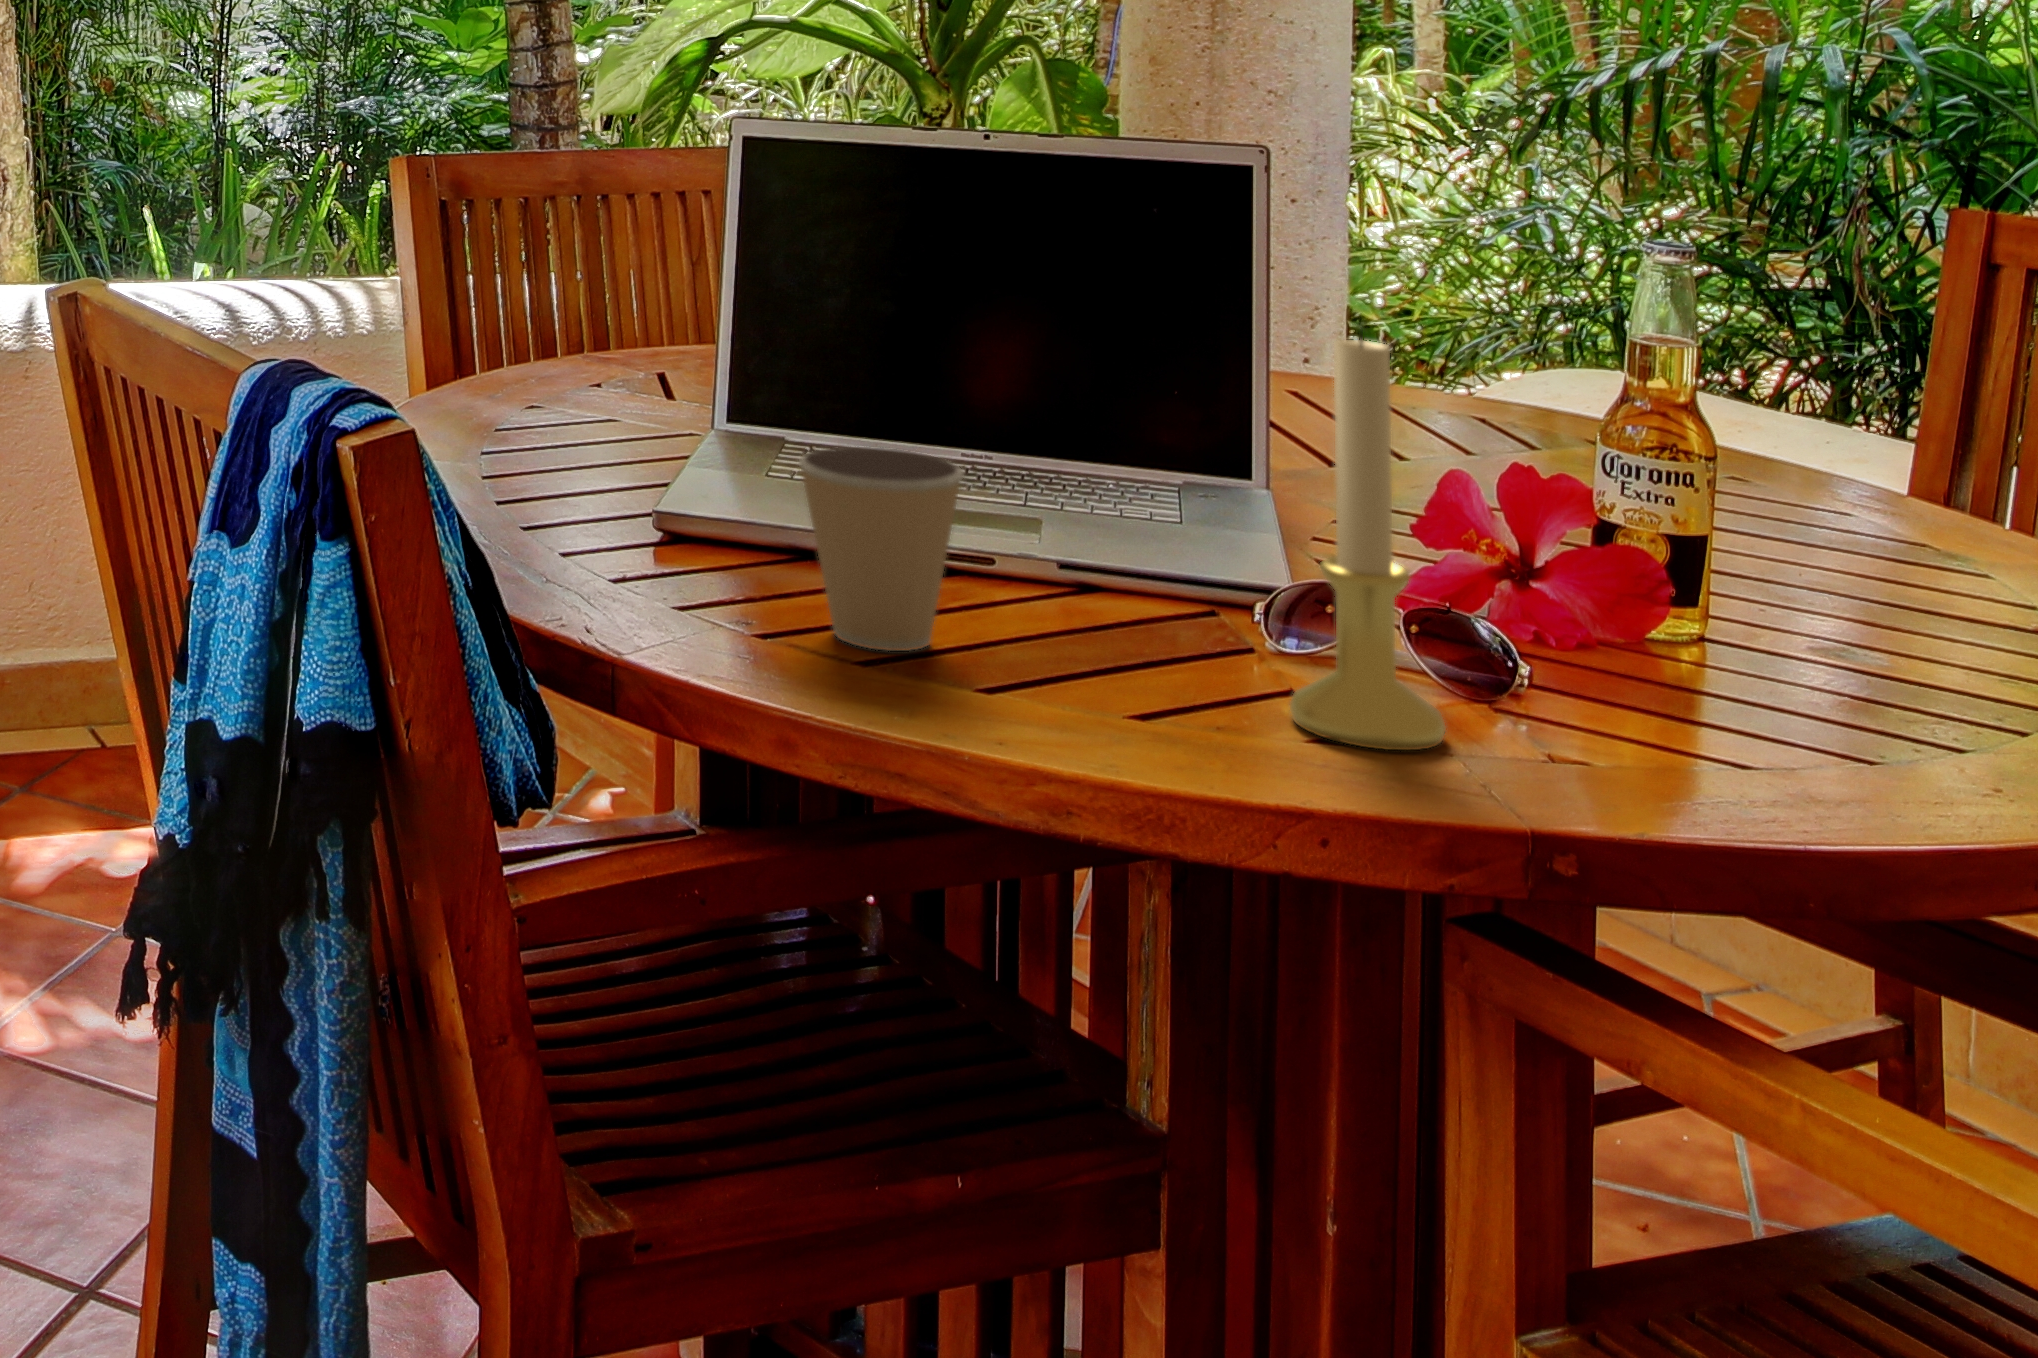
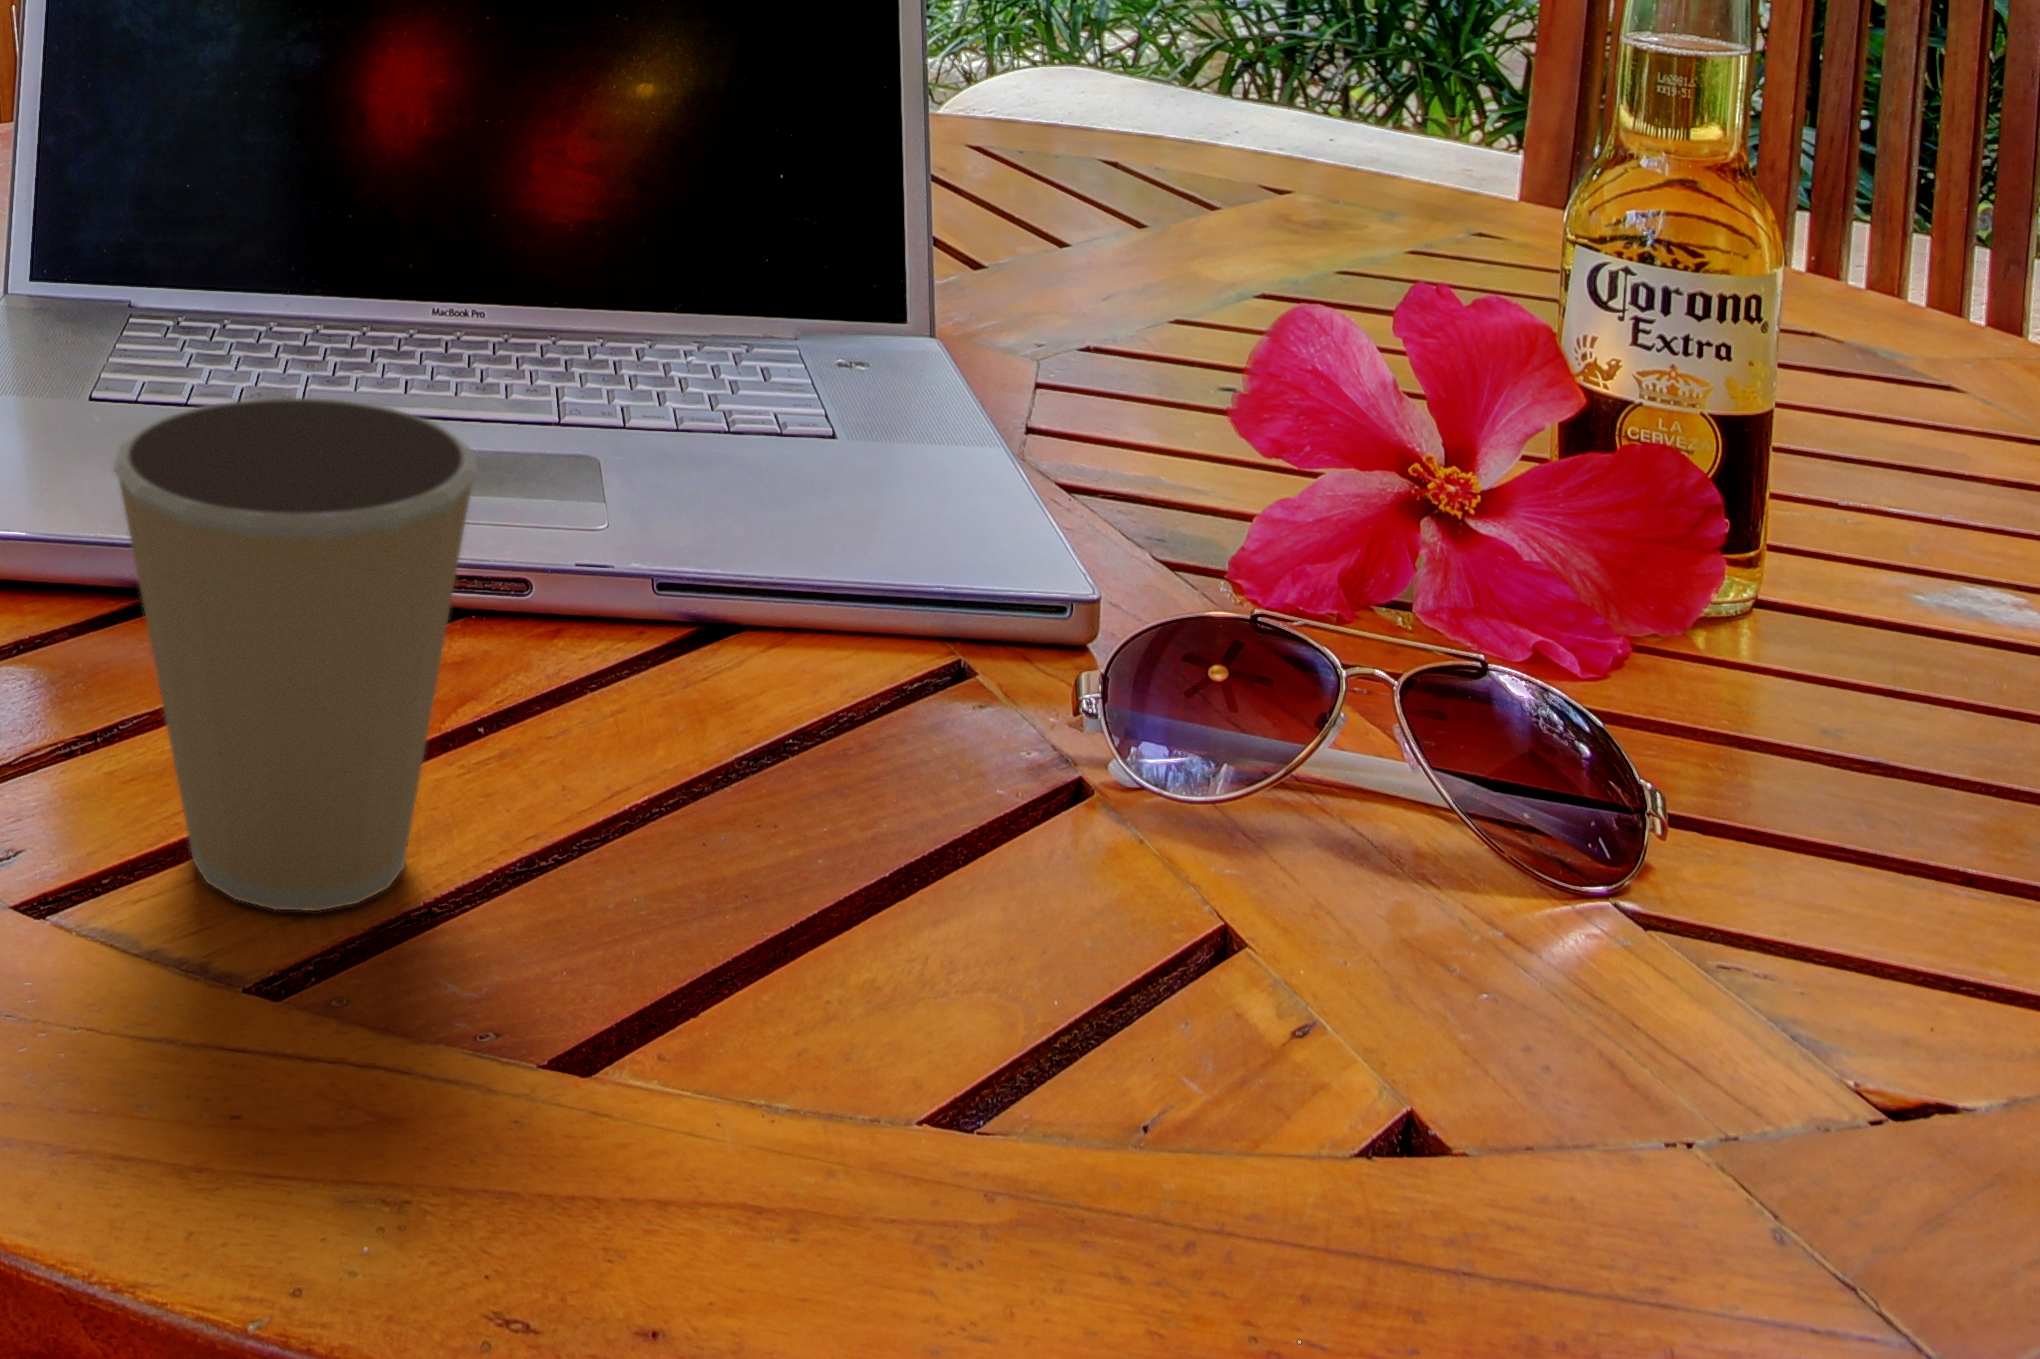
candle holder: present [1290,328,1446,750] -> none [1210,84,1575,1130]

